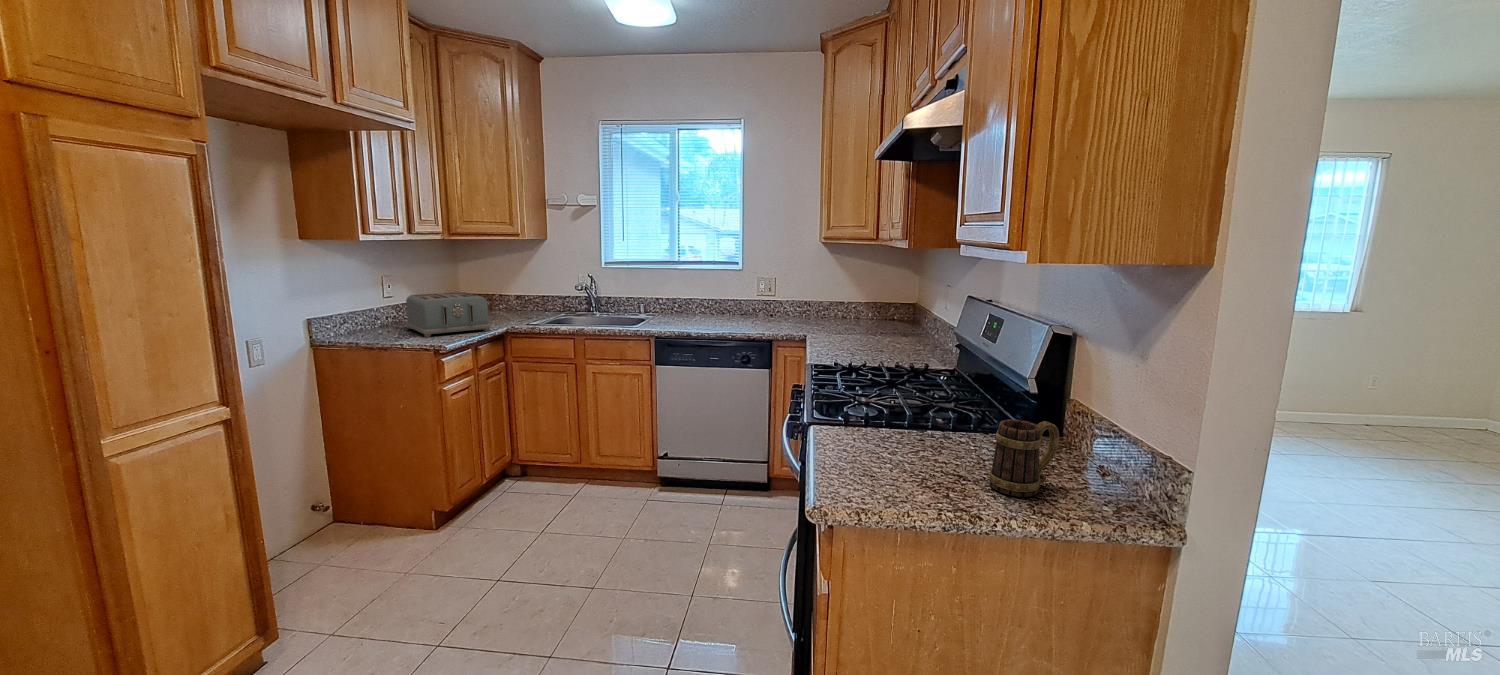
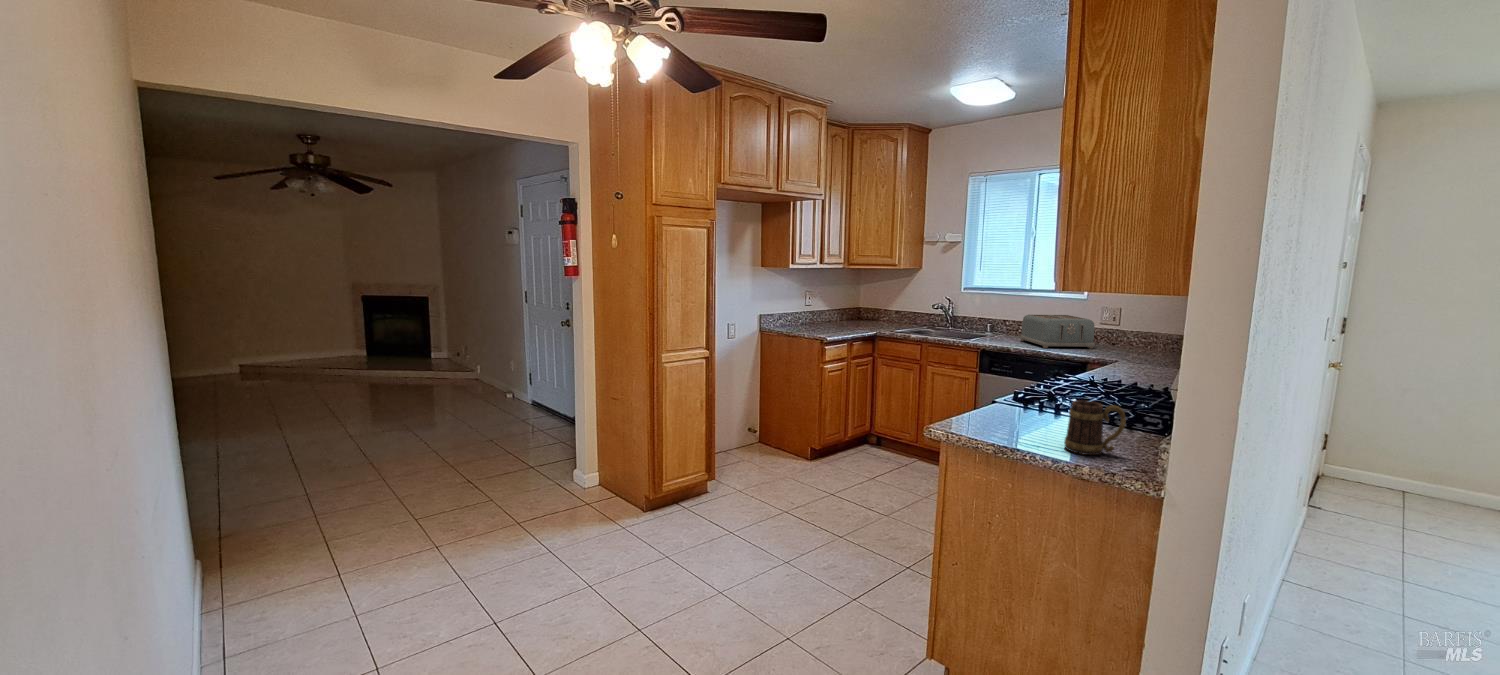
toaster: present [406,292,491,337] -> present [1020,315,1095,349]

